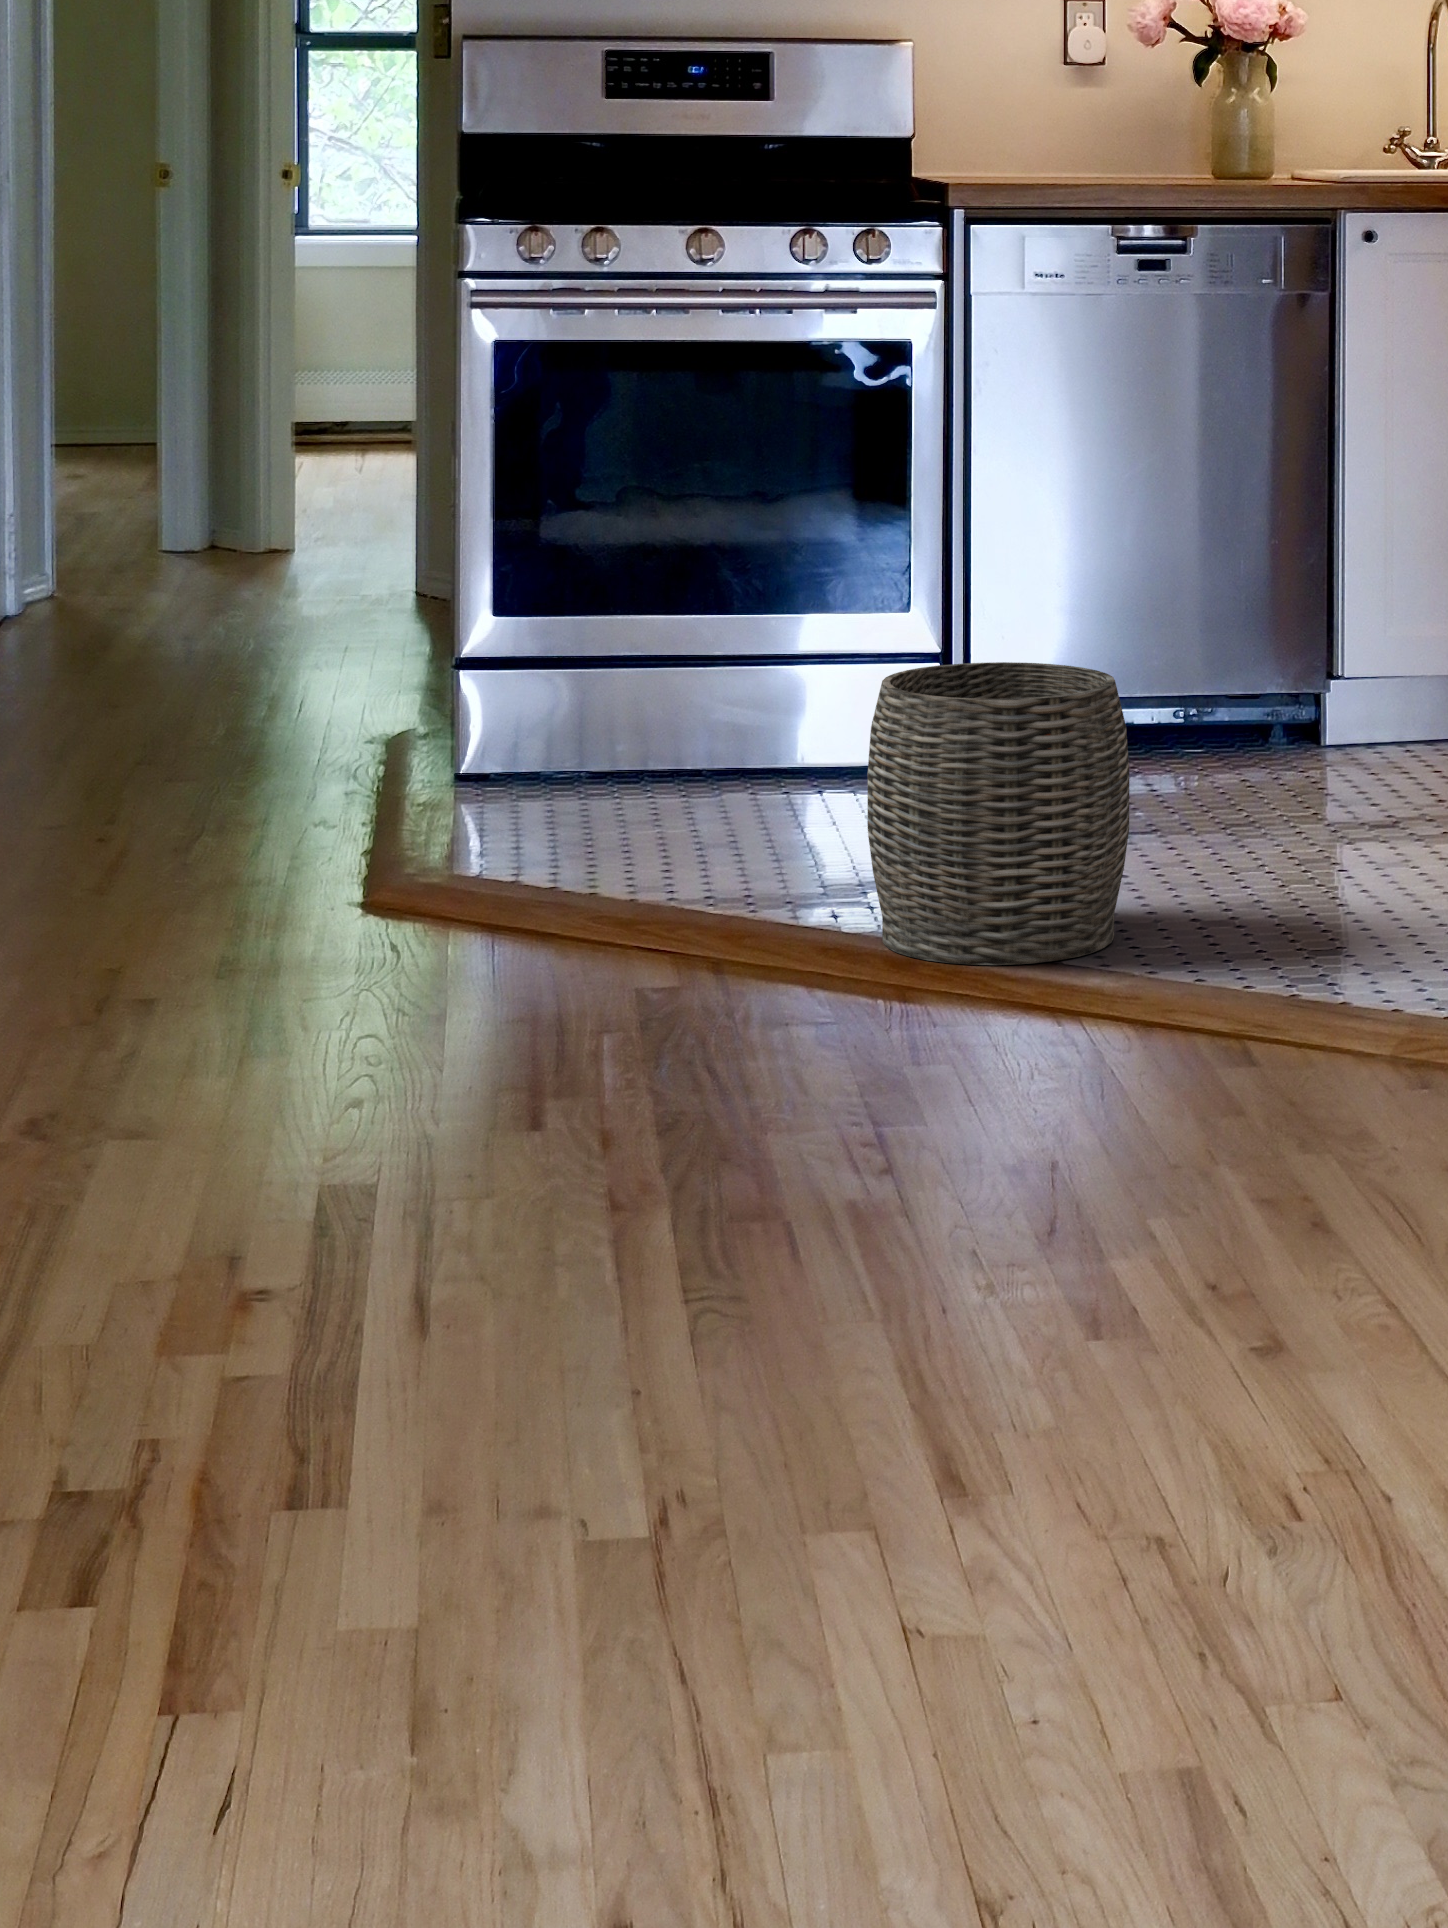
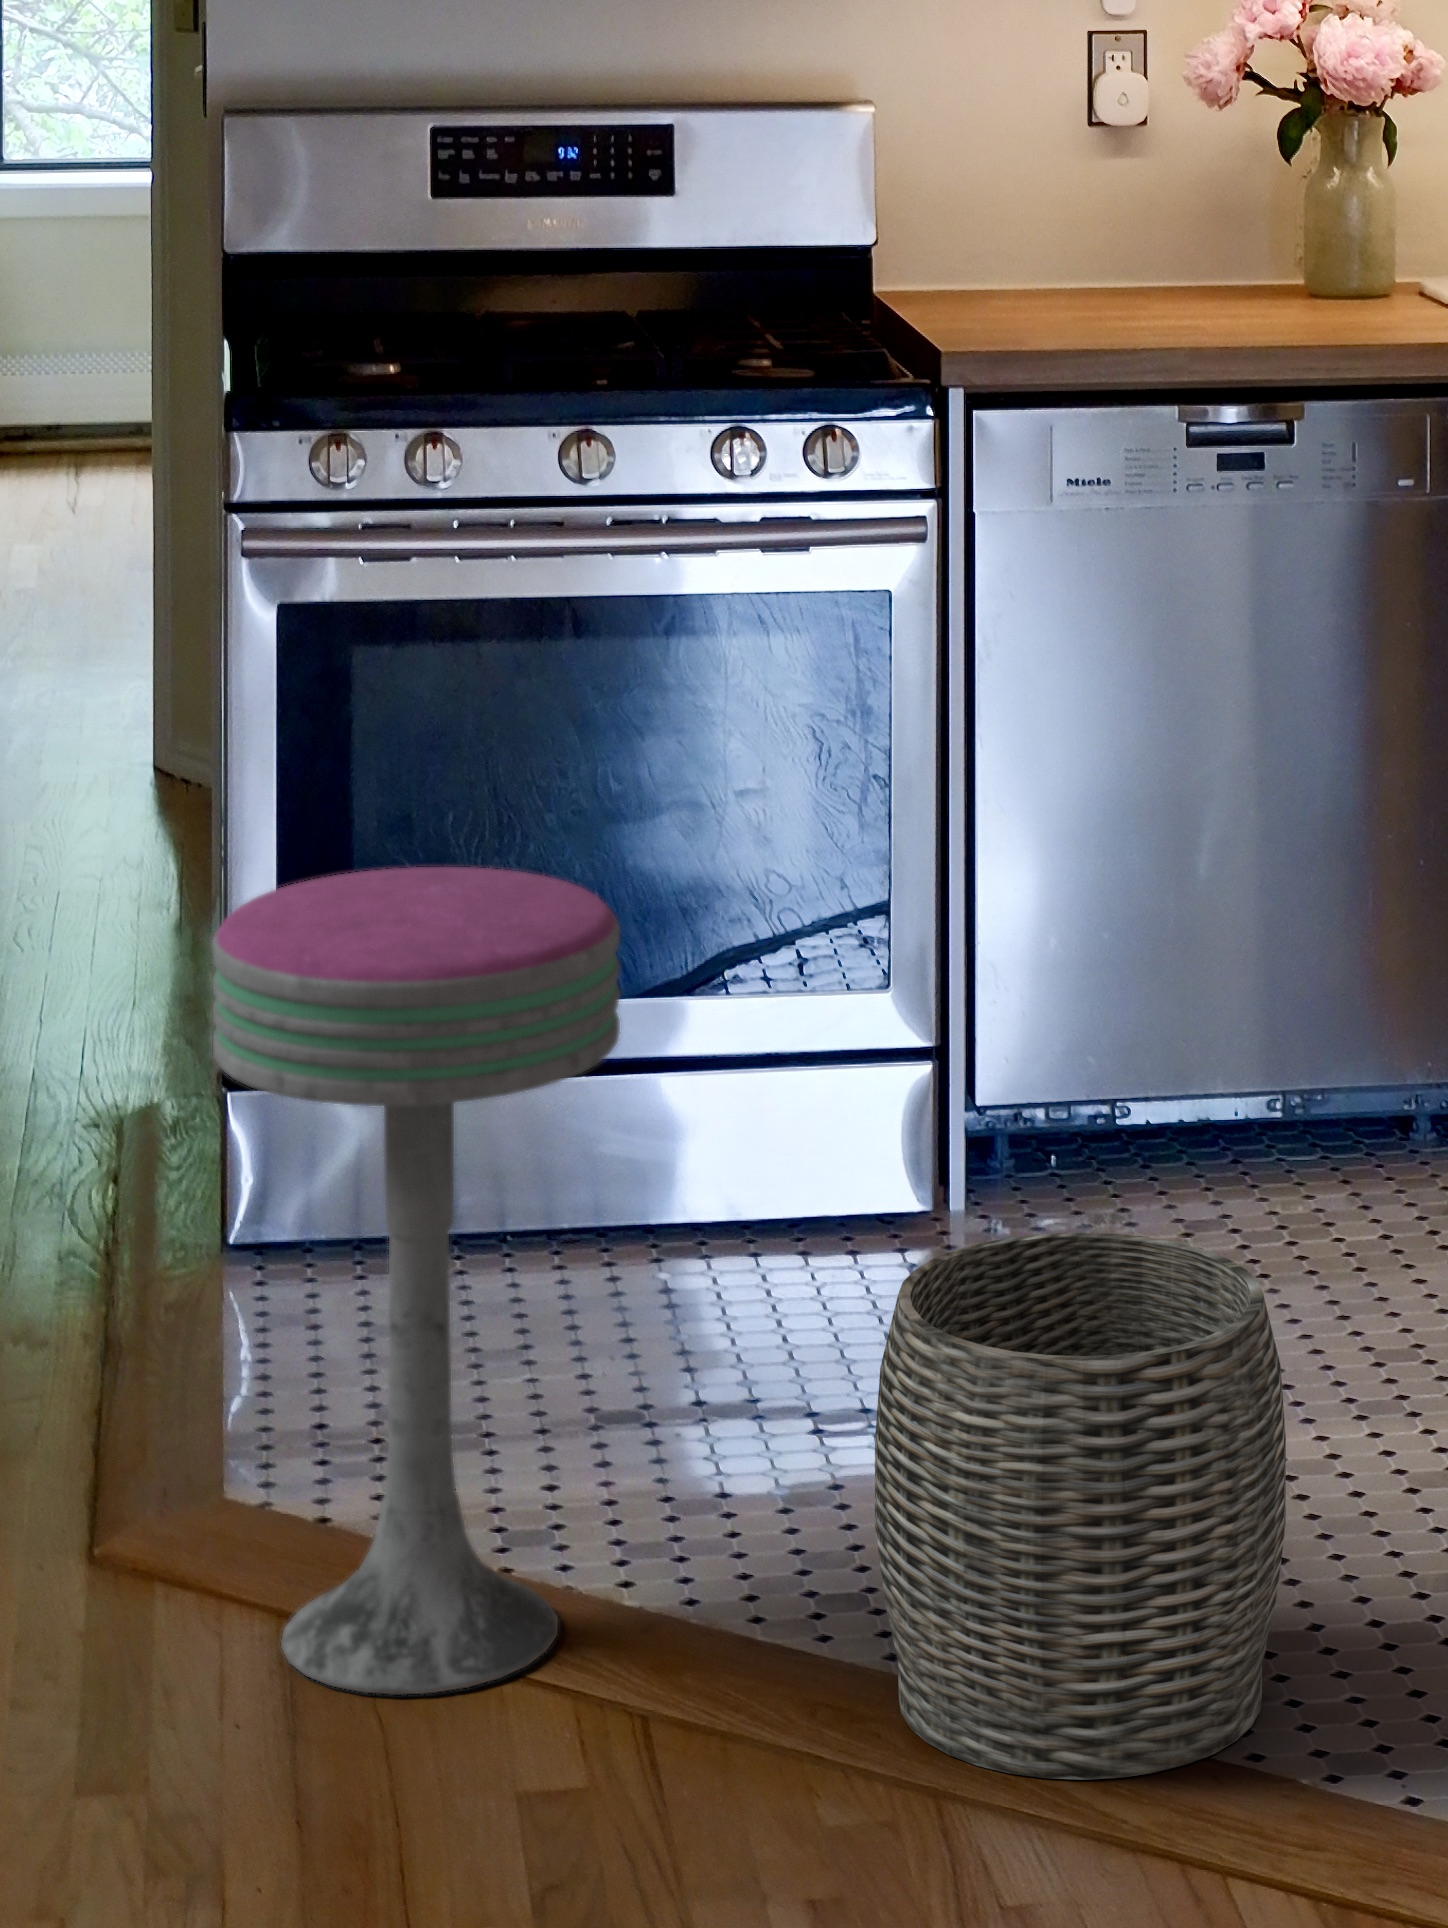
bar stool: none [445,439,708,935] -> present [212,867,620,1695]

